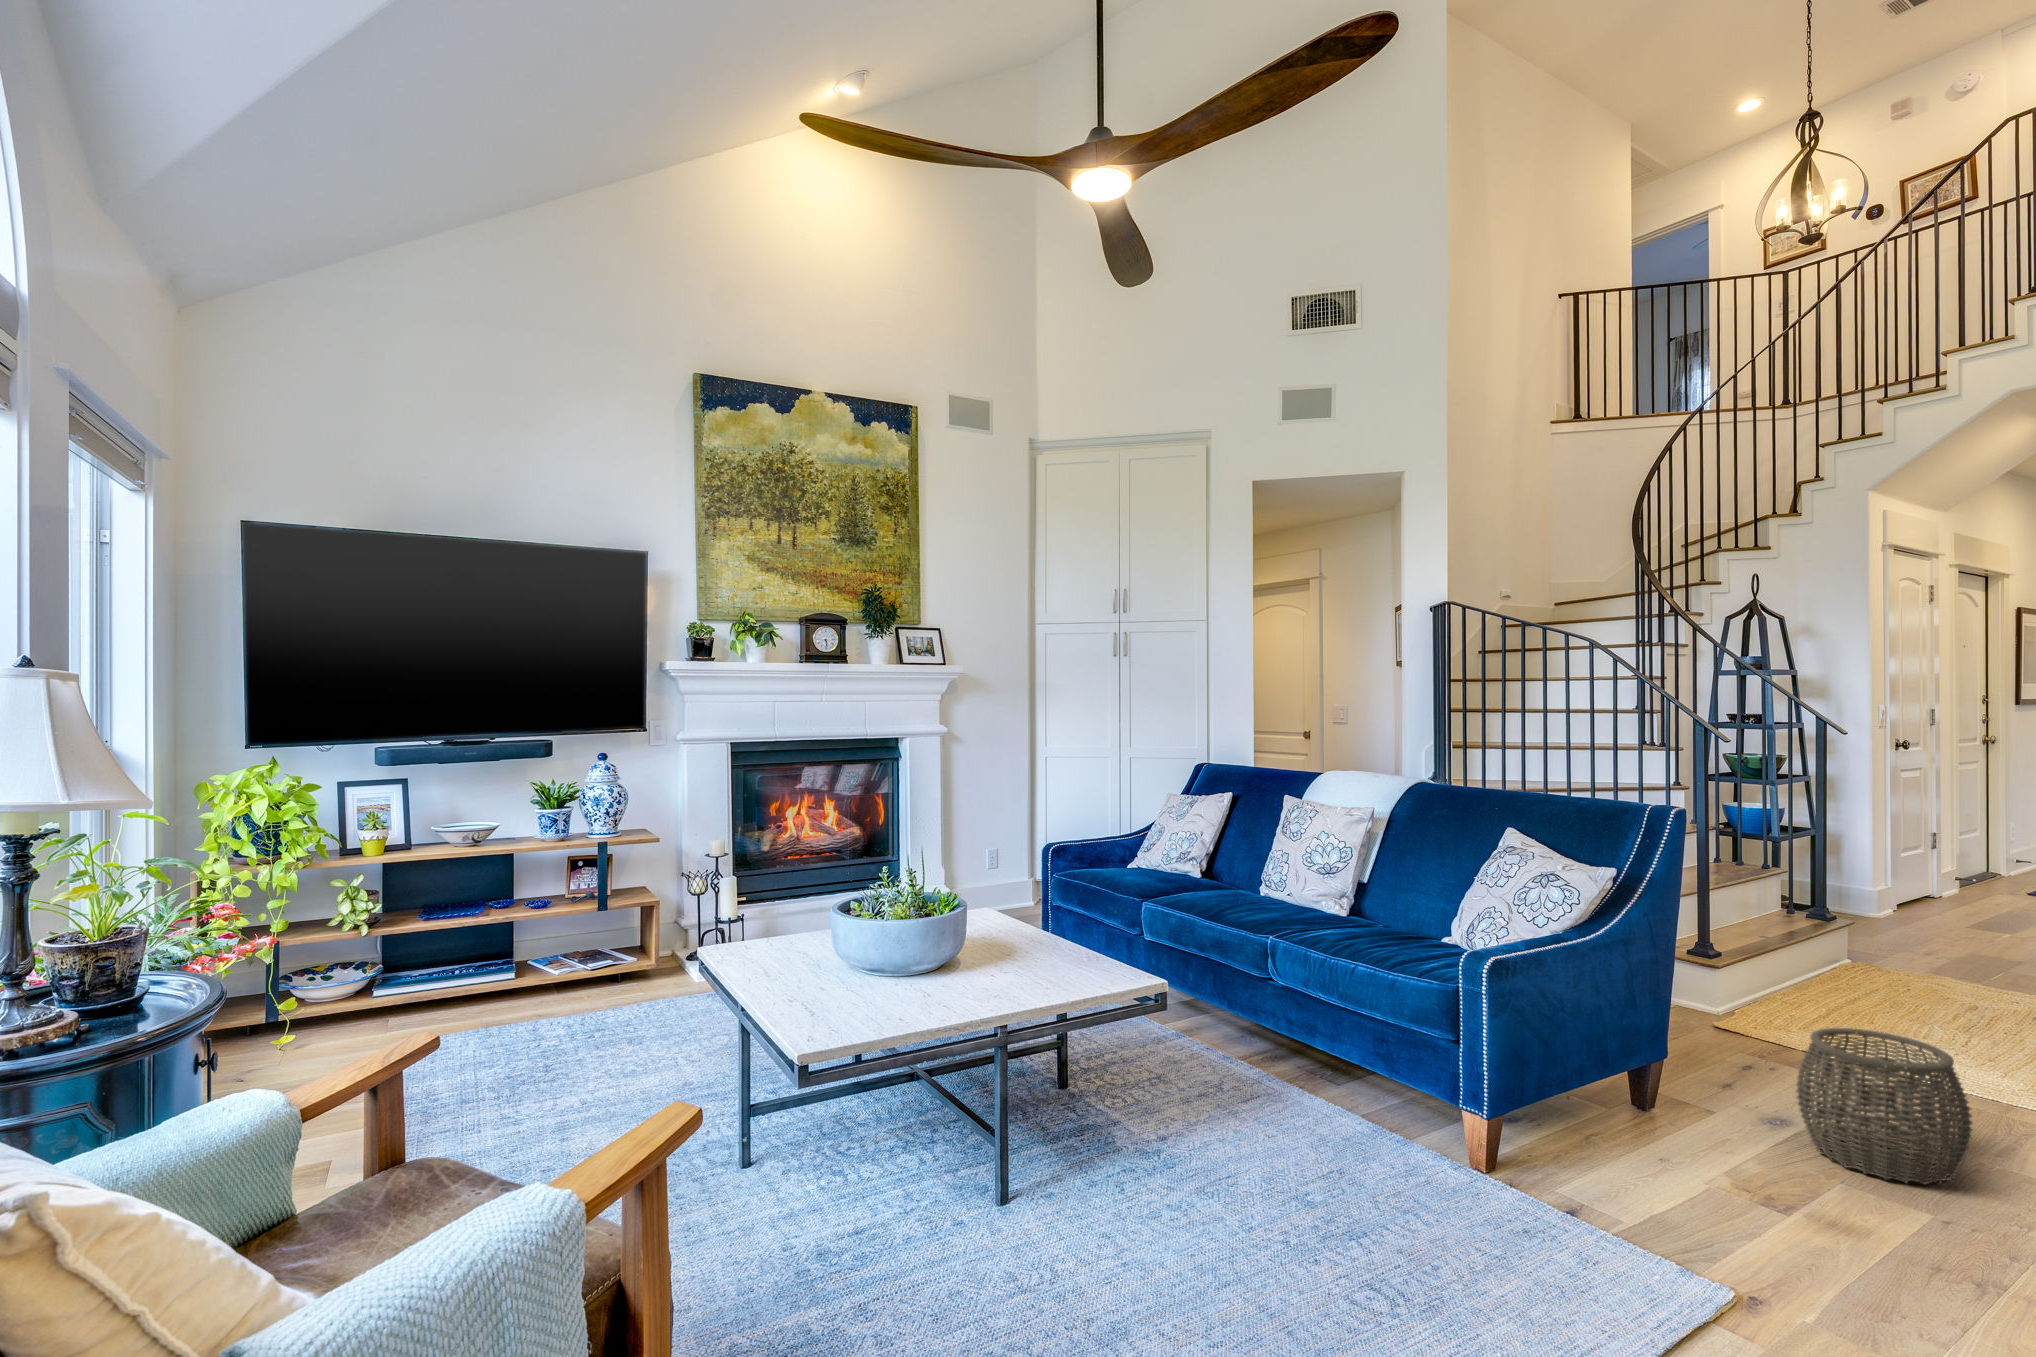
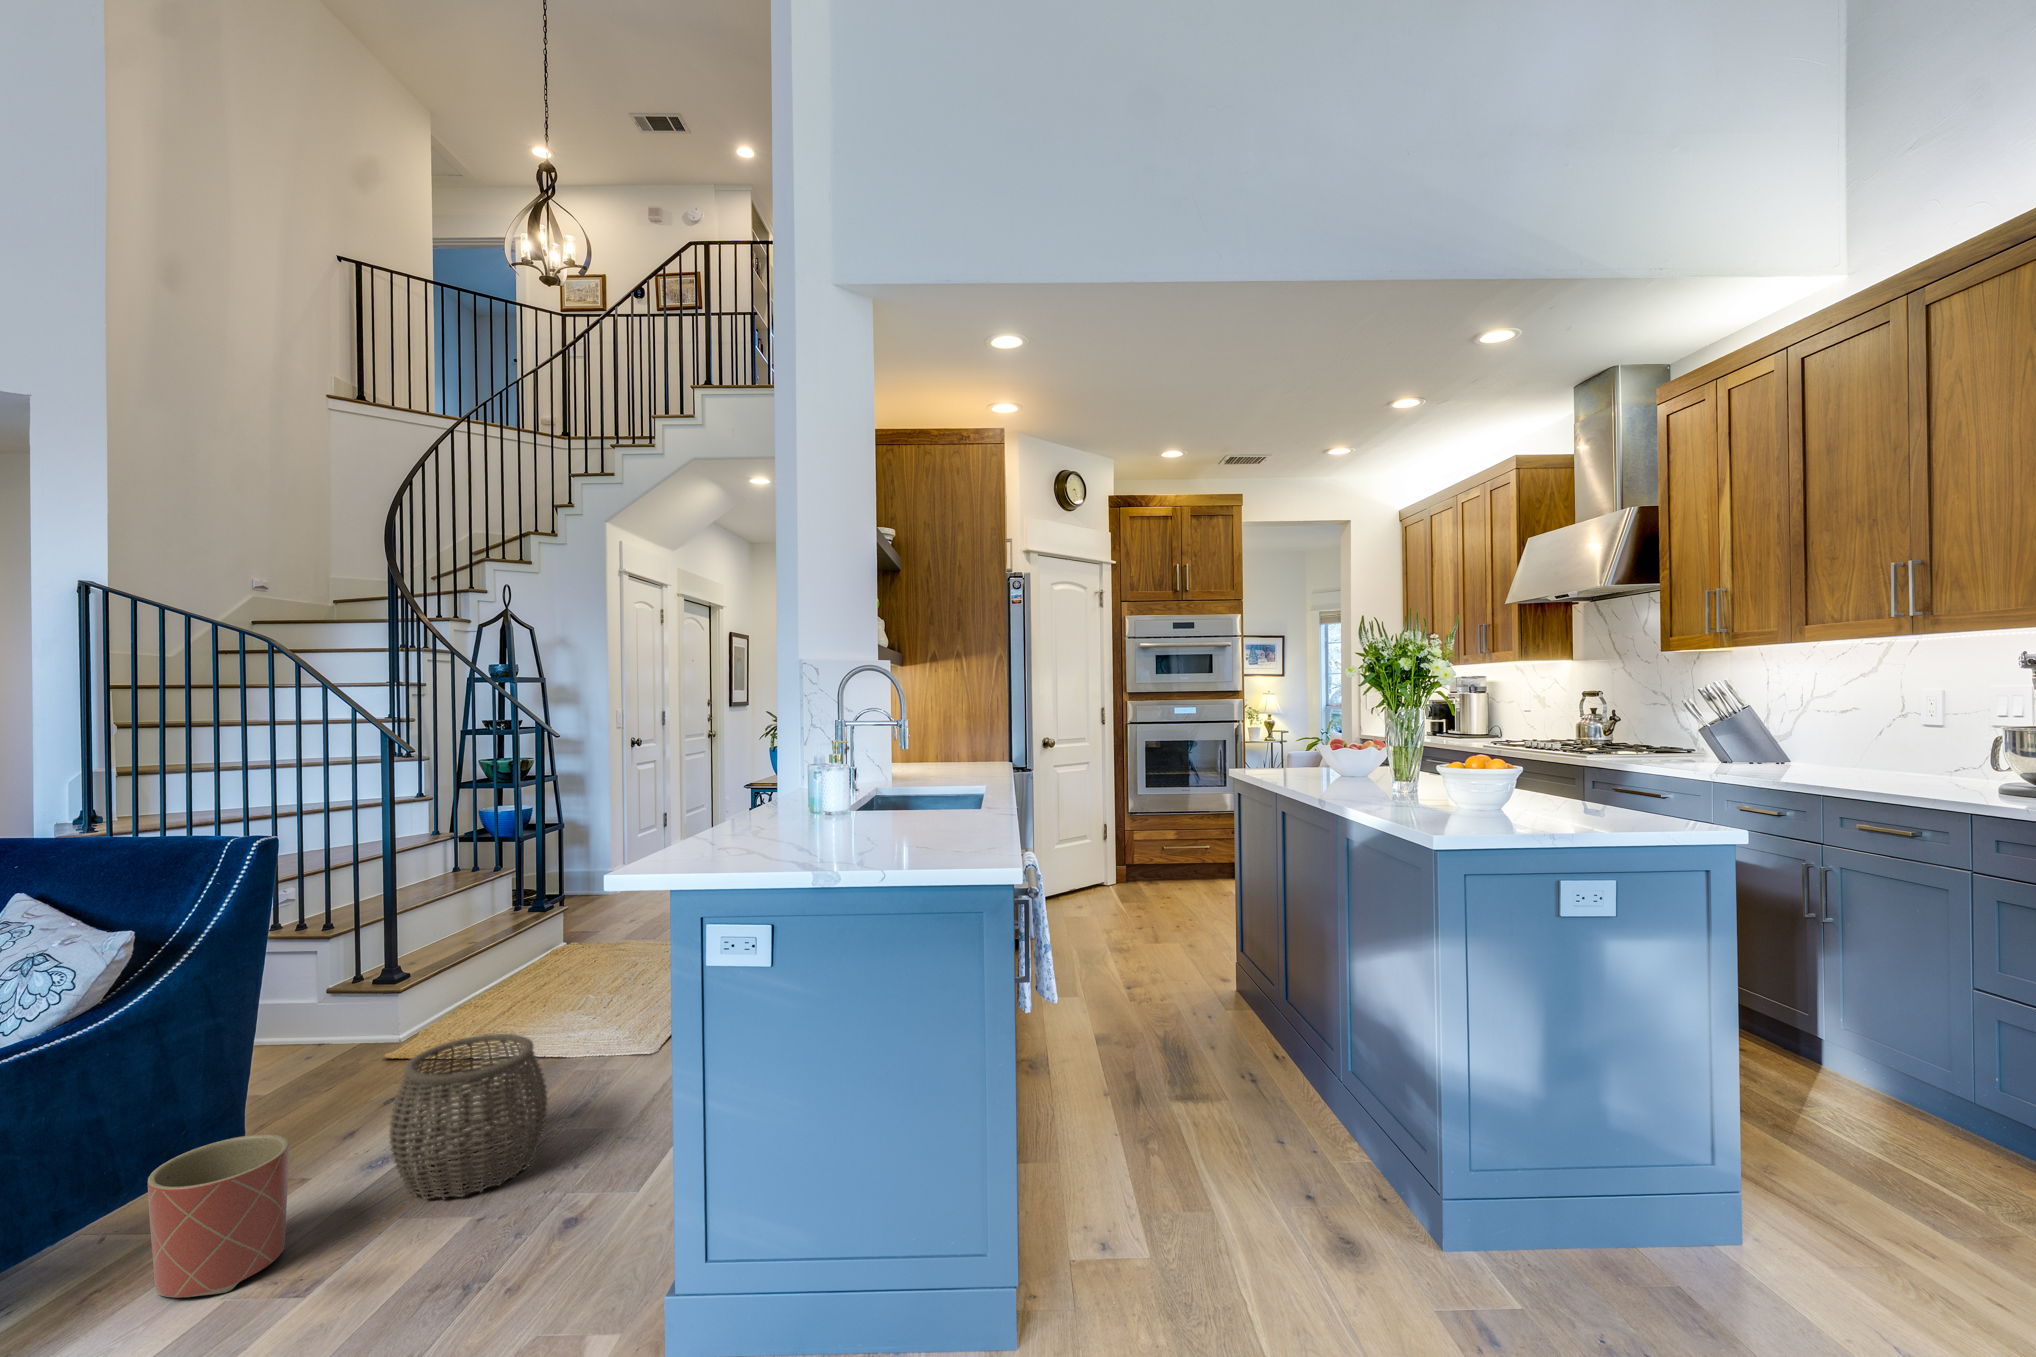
planter: none [1629,1048,1731,1169] -> present [148,1134,289,1297]

